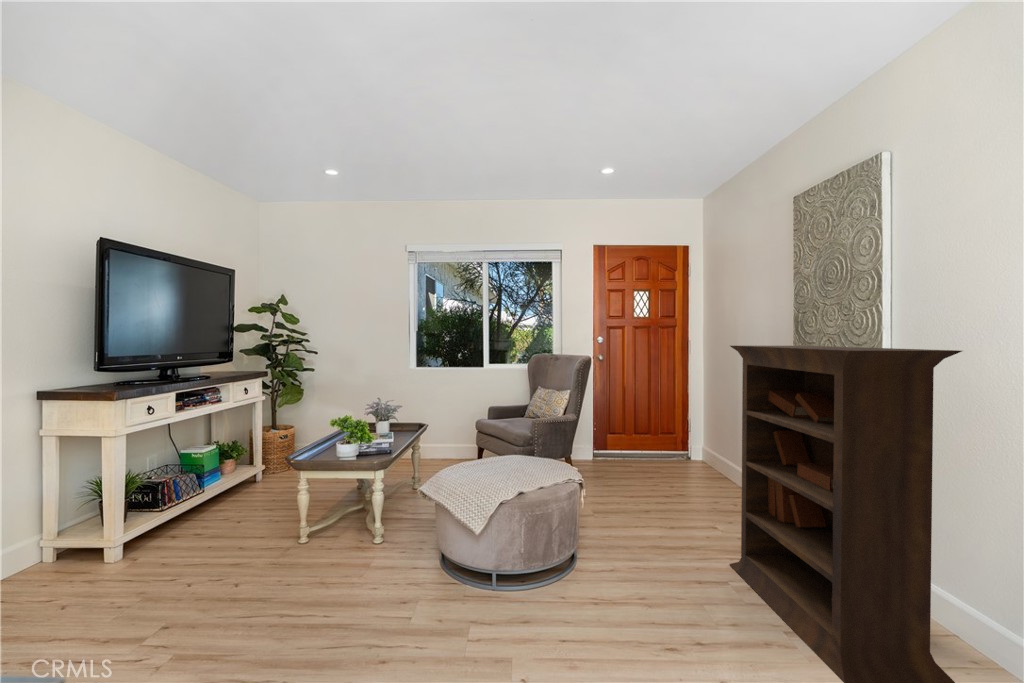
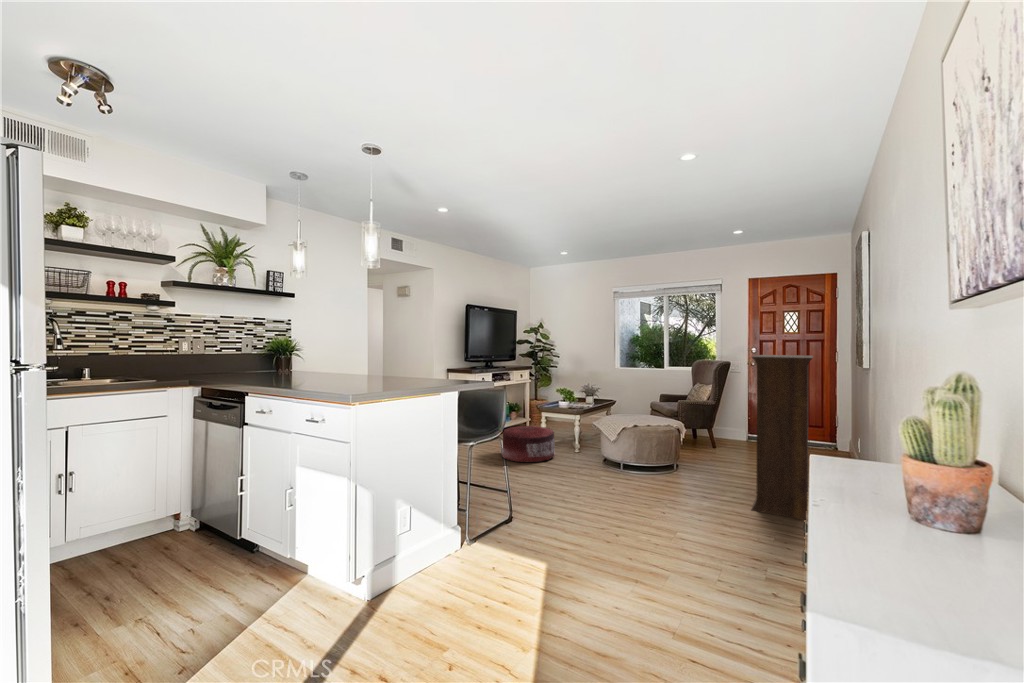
pouf: none [190,510,340,635] -> present [501,426,555,462]

